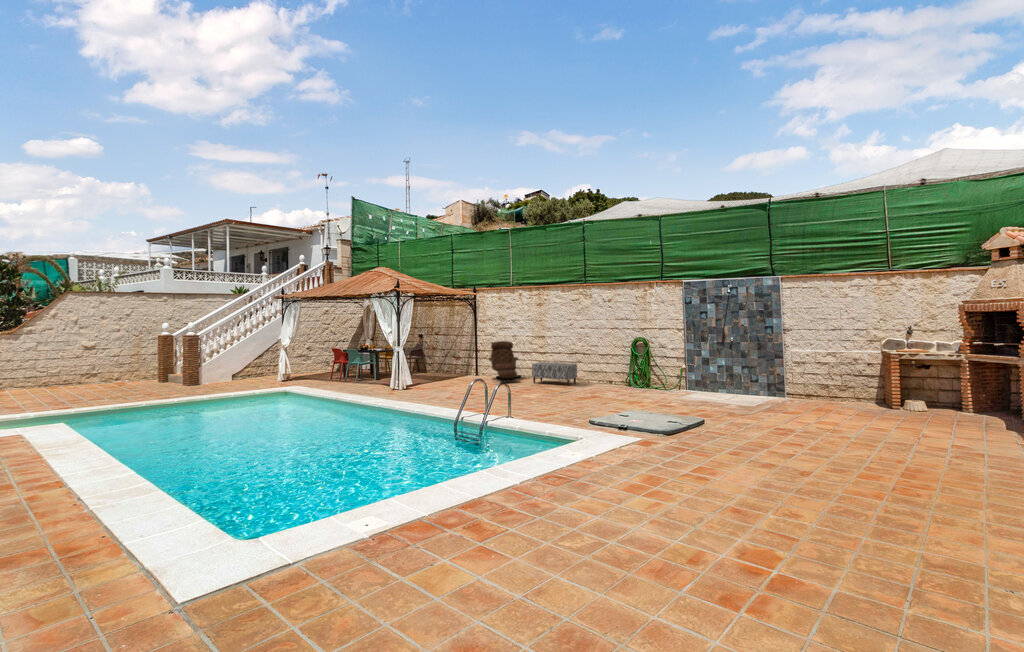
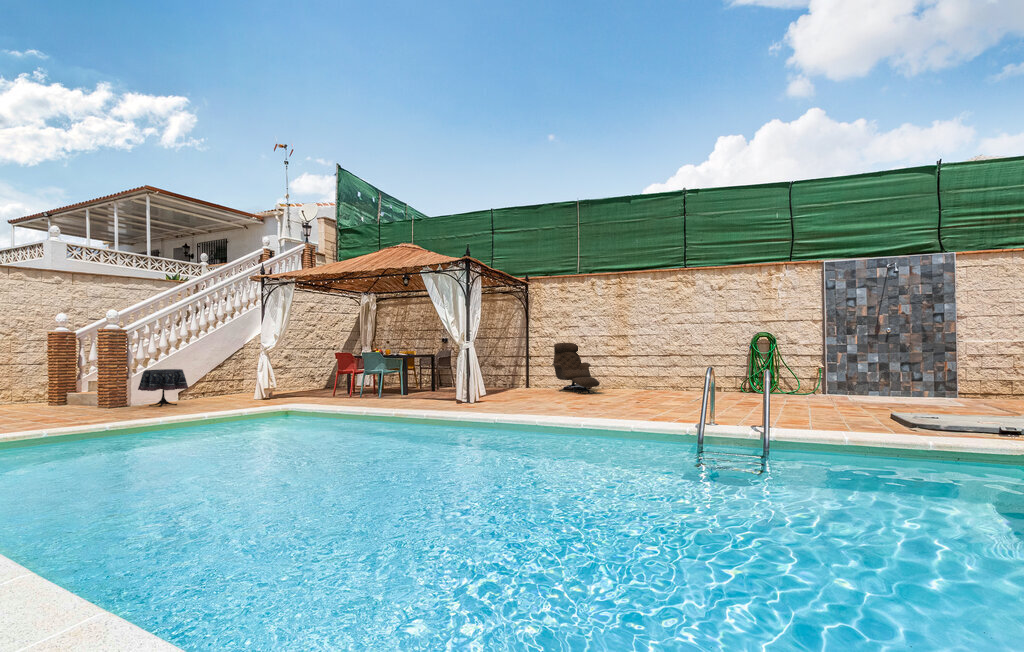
bench: present [532,362,577,386] -> none [620,367,676,395]
side table: none [198,364,228,390] -> present [138,369,188,407]

